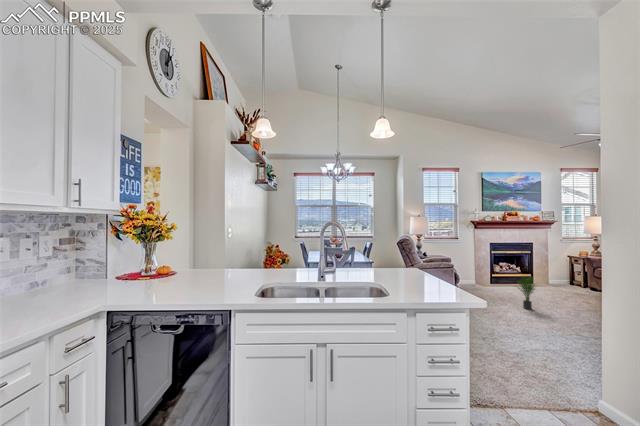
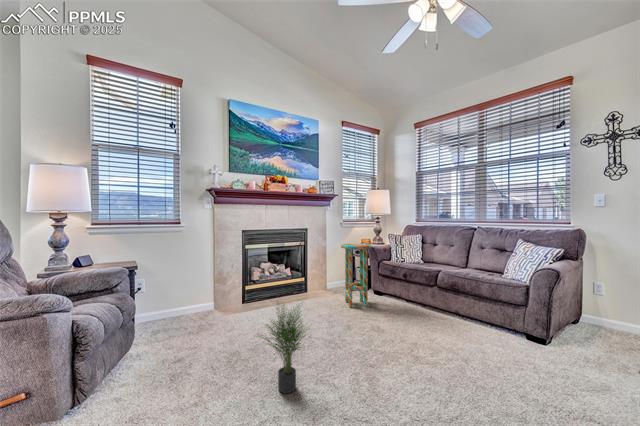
side table: none [559,255,584,295] -> present [341,244,372,307]

